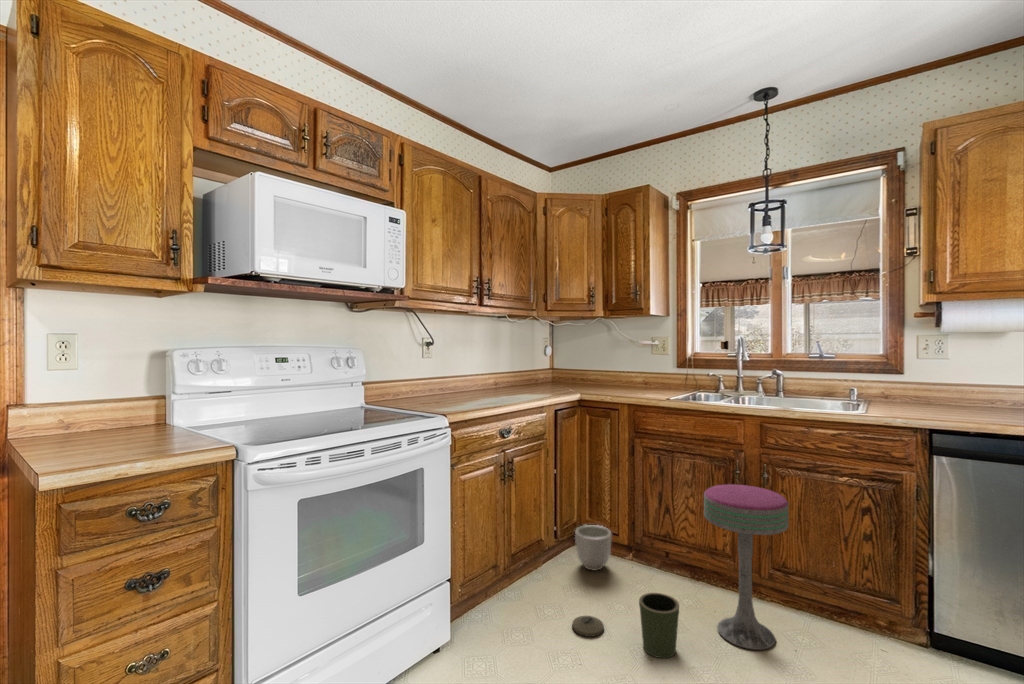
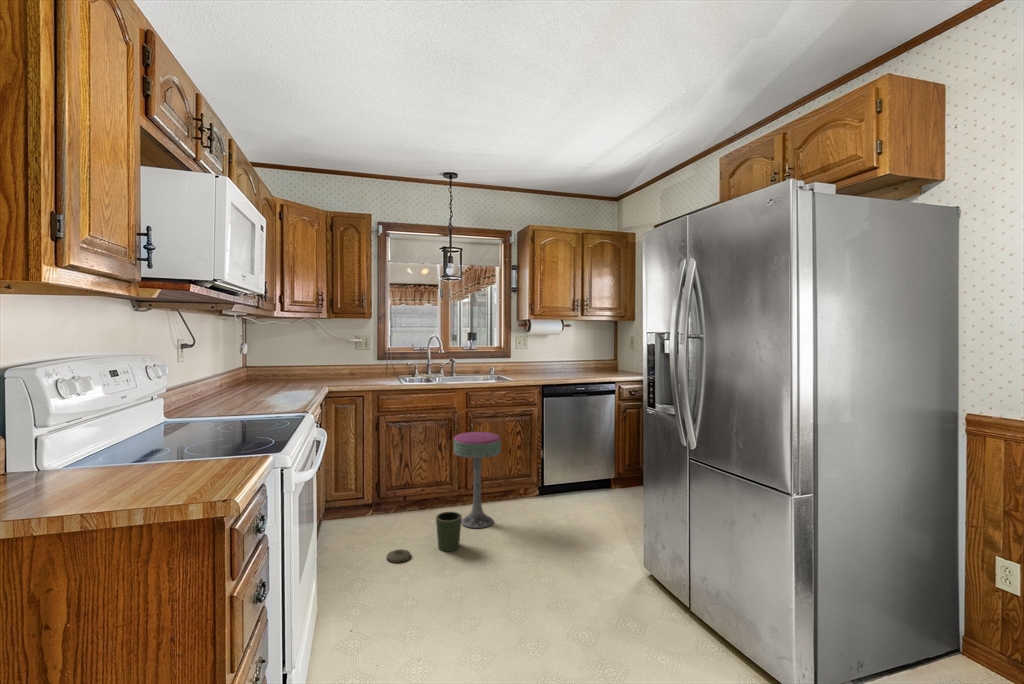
planter: present [575,525,612,570] -> none [337,493,368,530]

